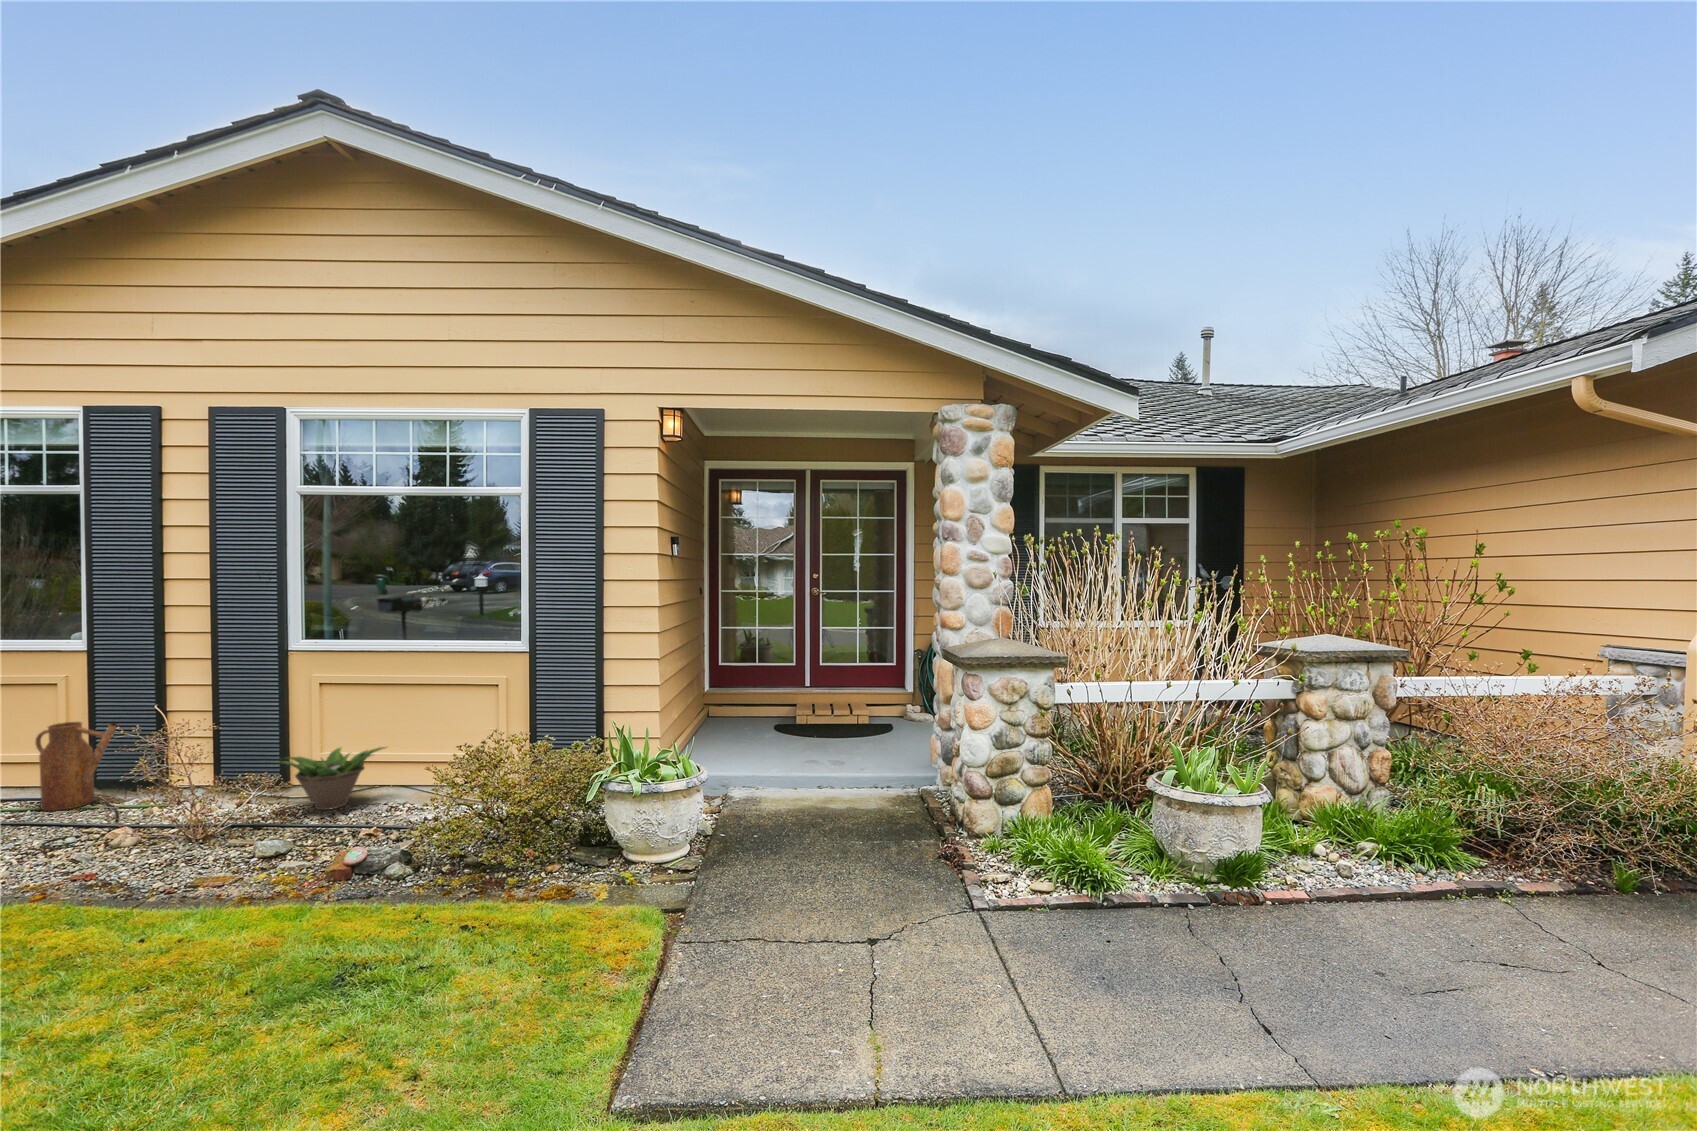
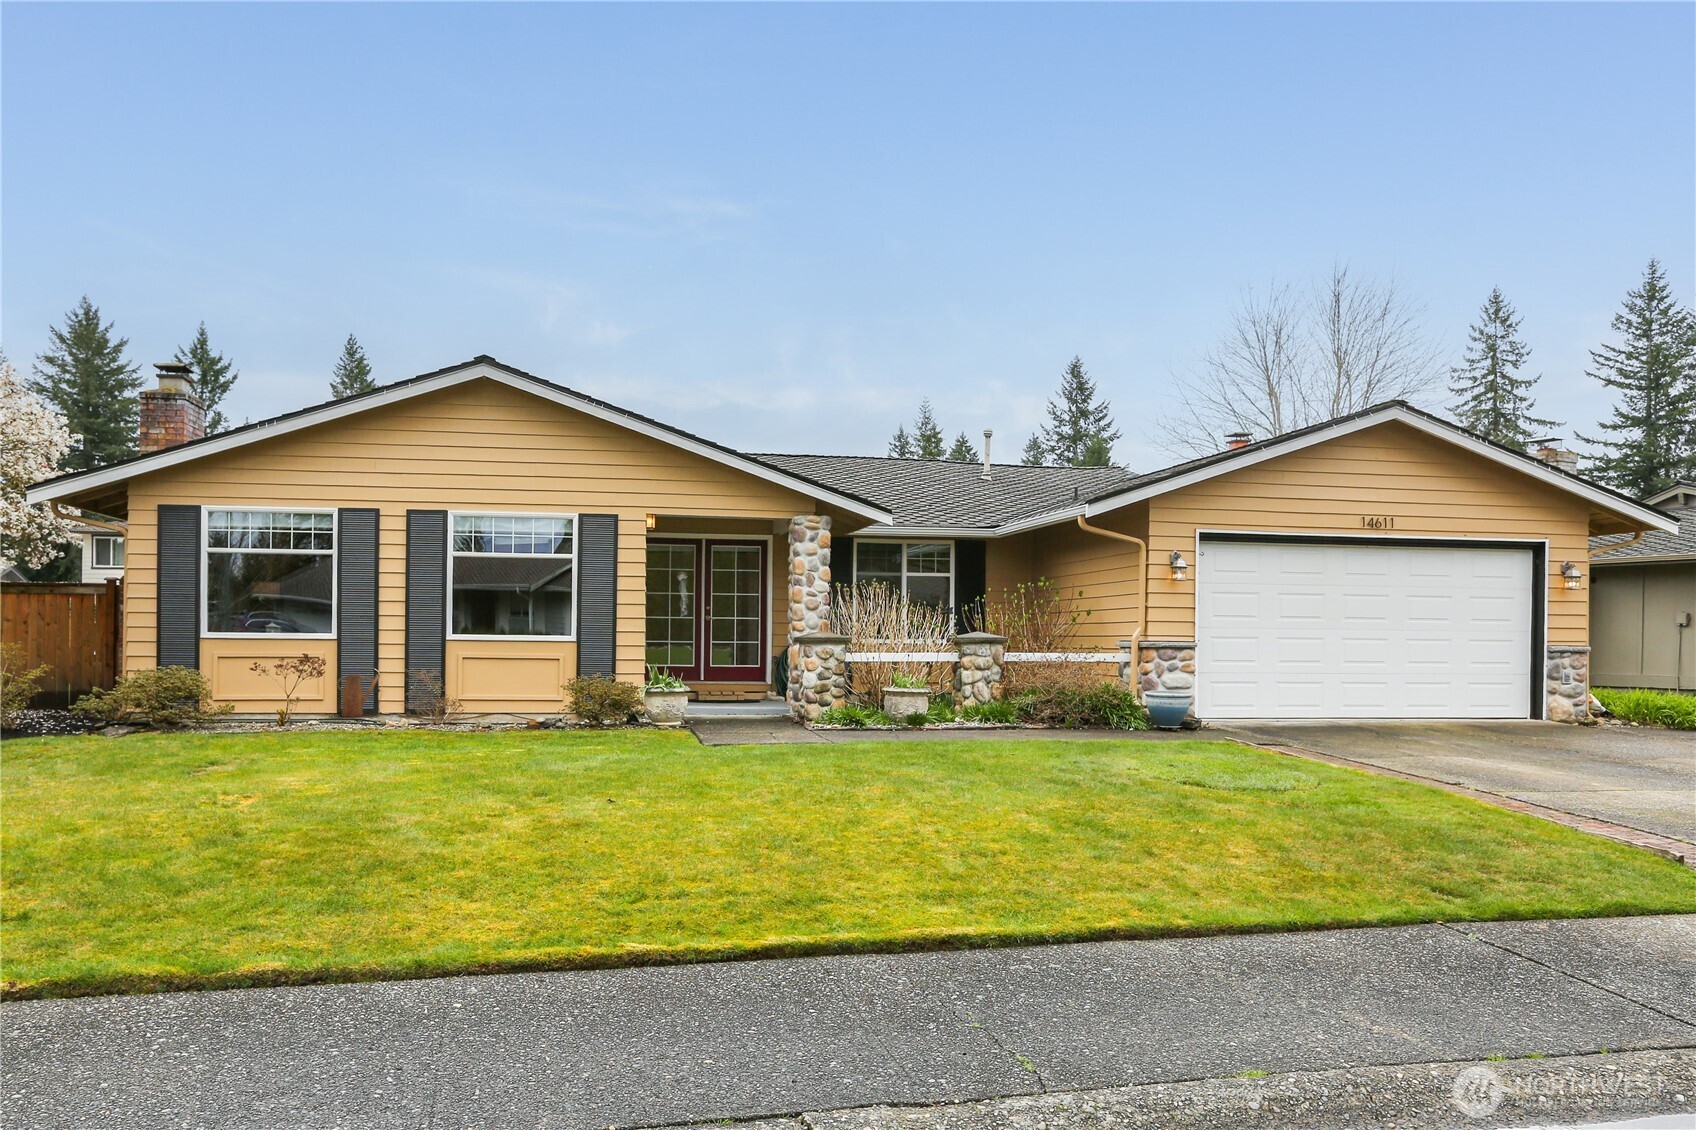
decorative plant: present [280,747,385,810] -> none [464,688,517,716]

